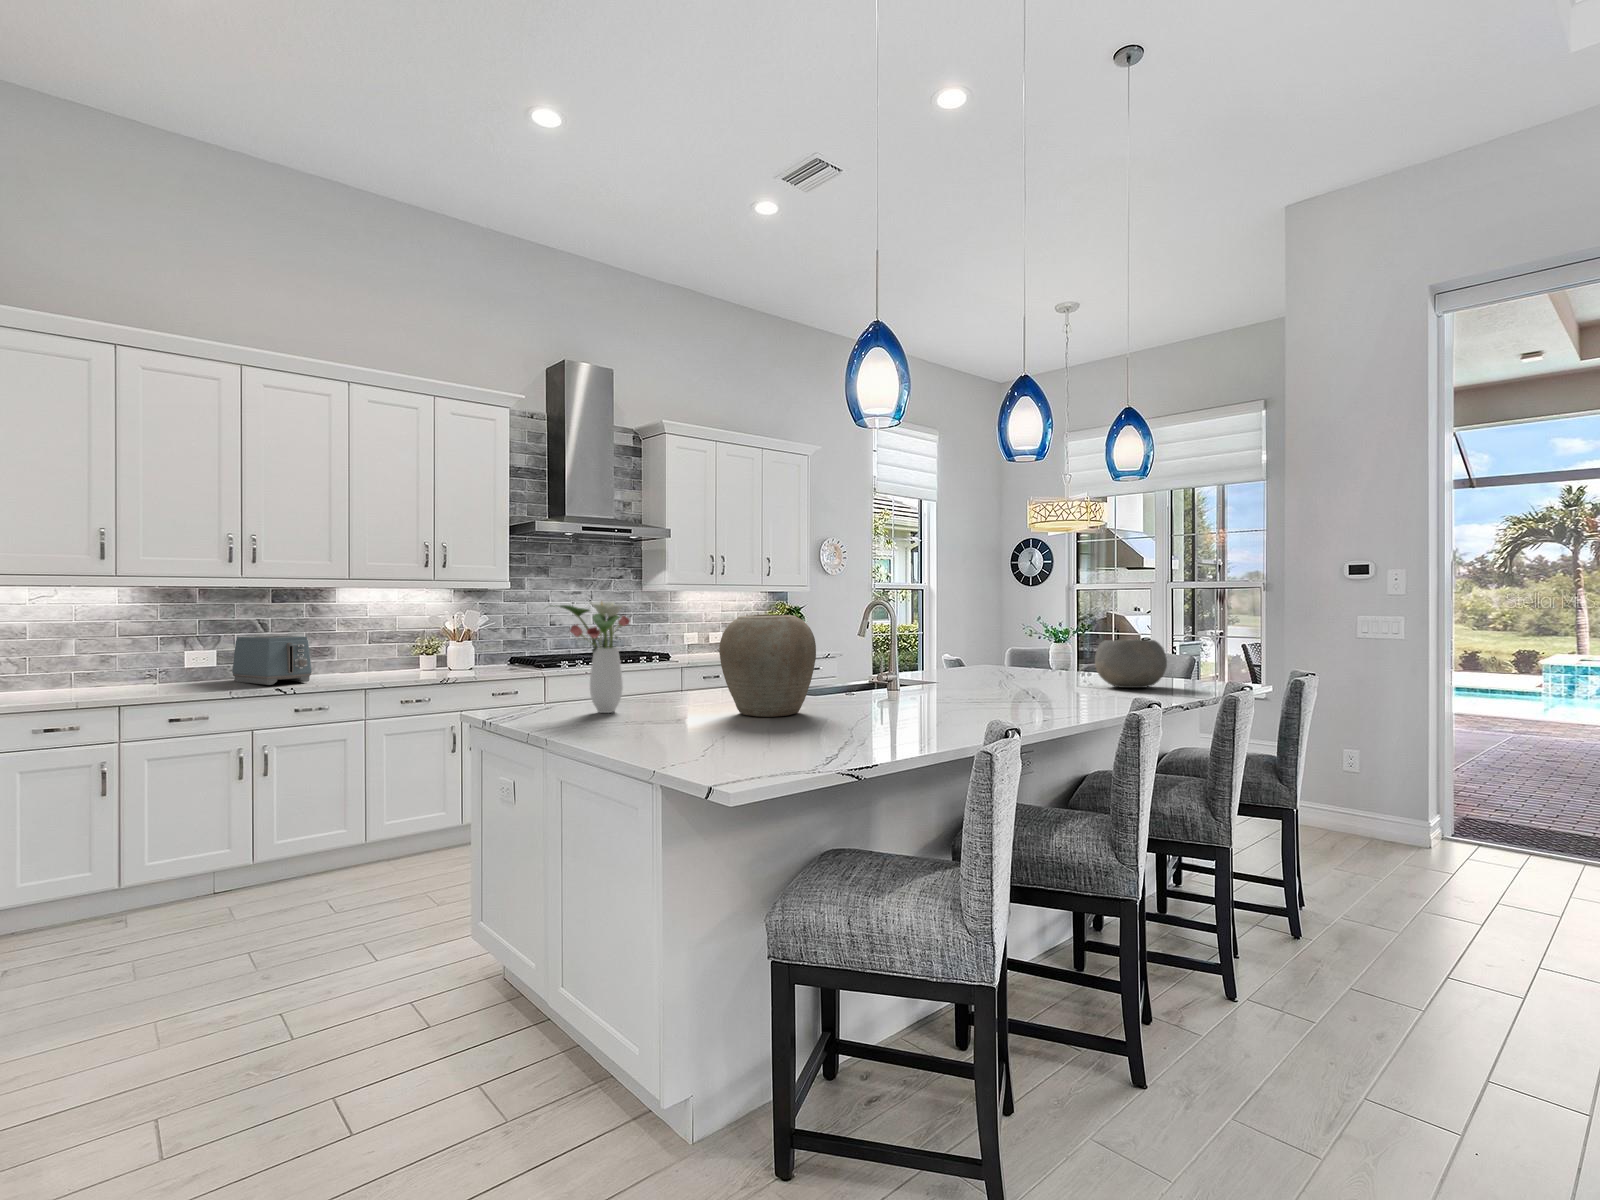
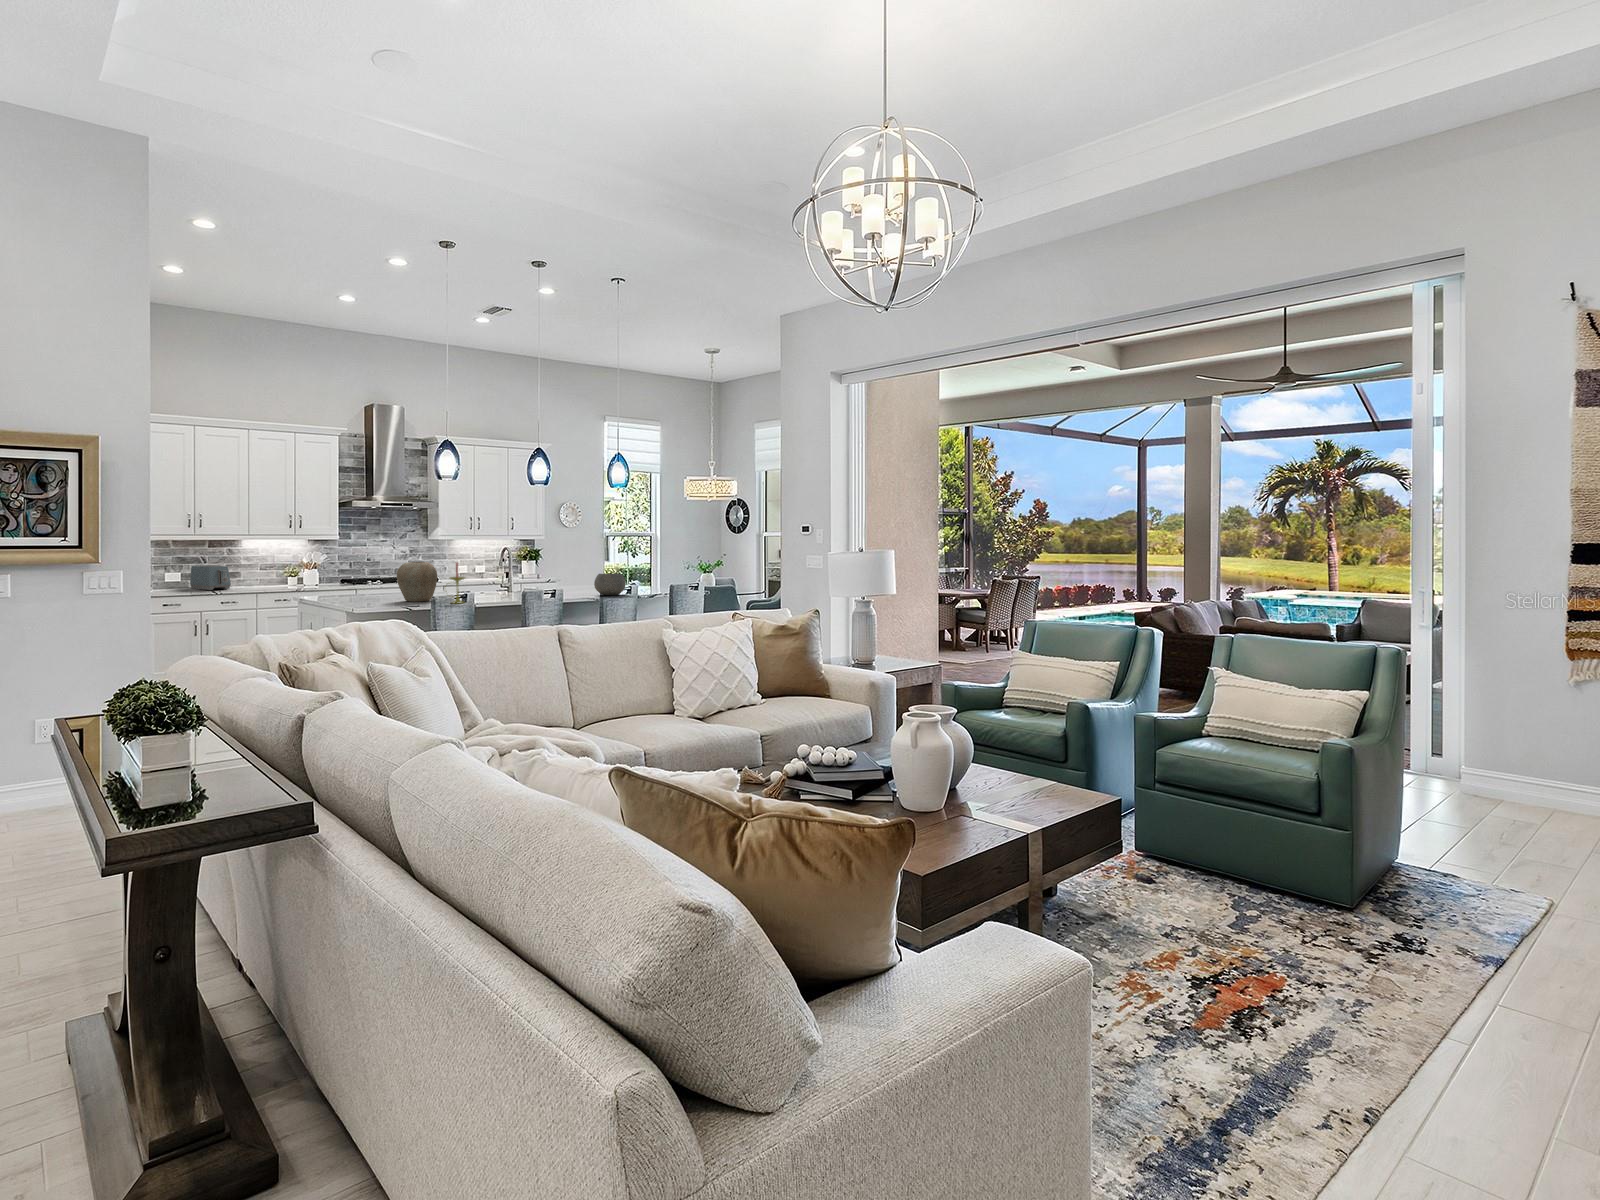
flower arrangement: present [556,601,630,713] -> none [328,555,364,600]
candle: none [861,608,916,723] -> present [445,563,465,604]

